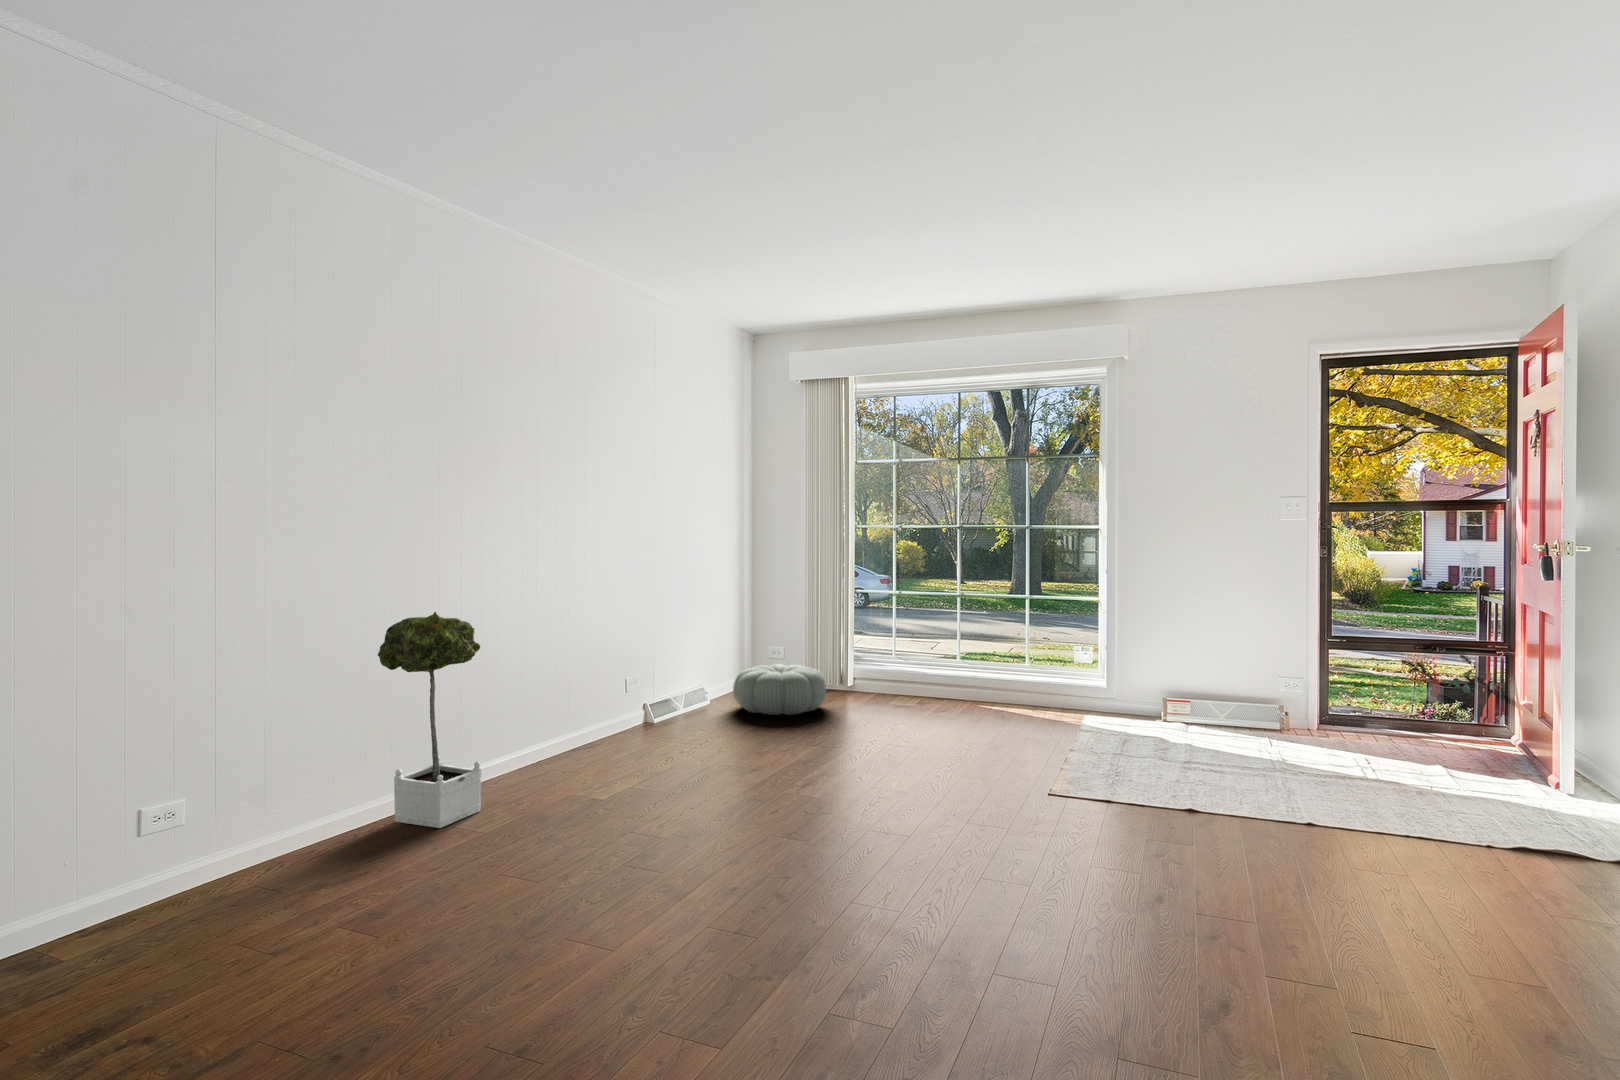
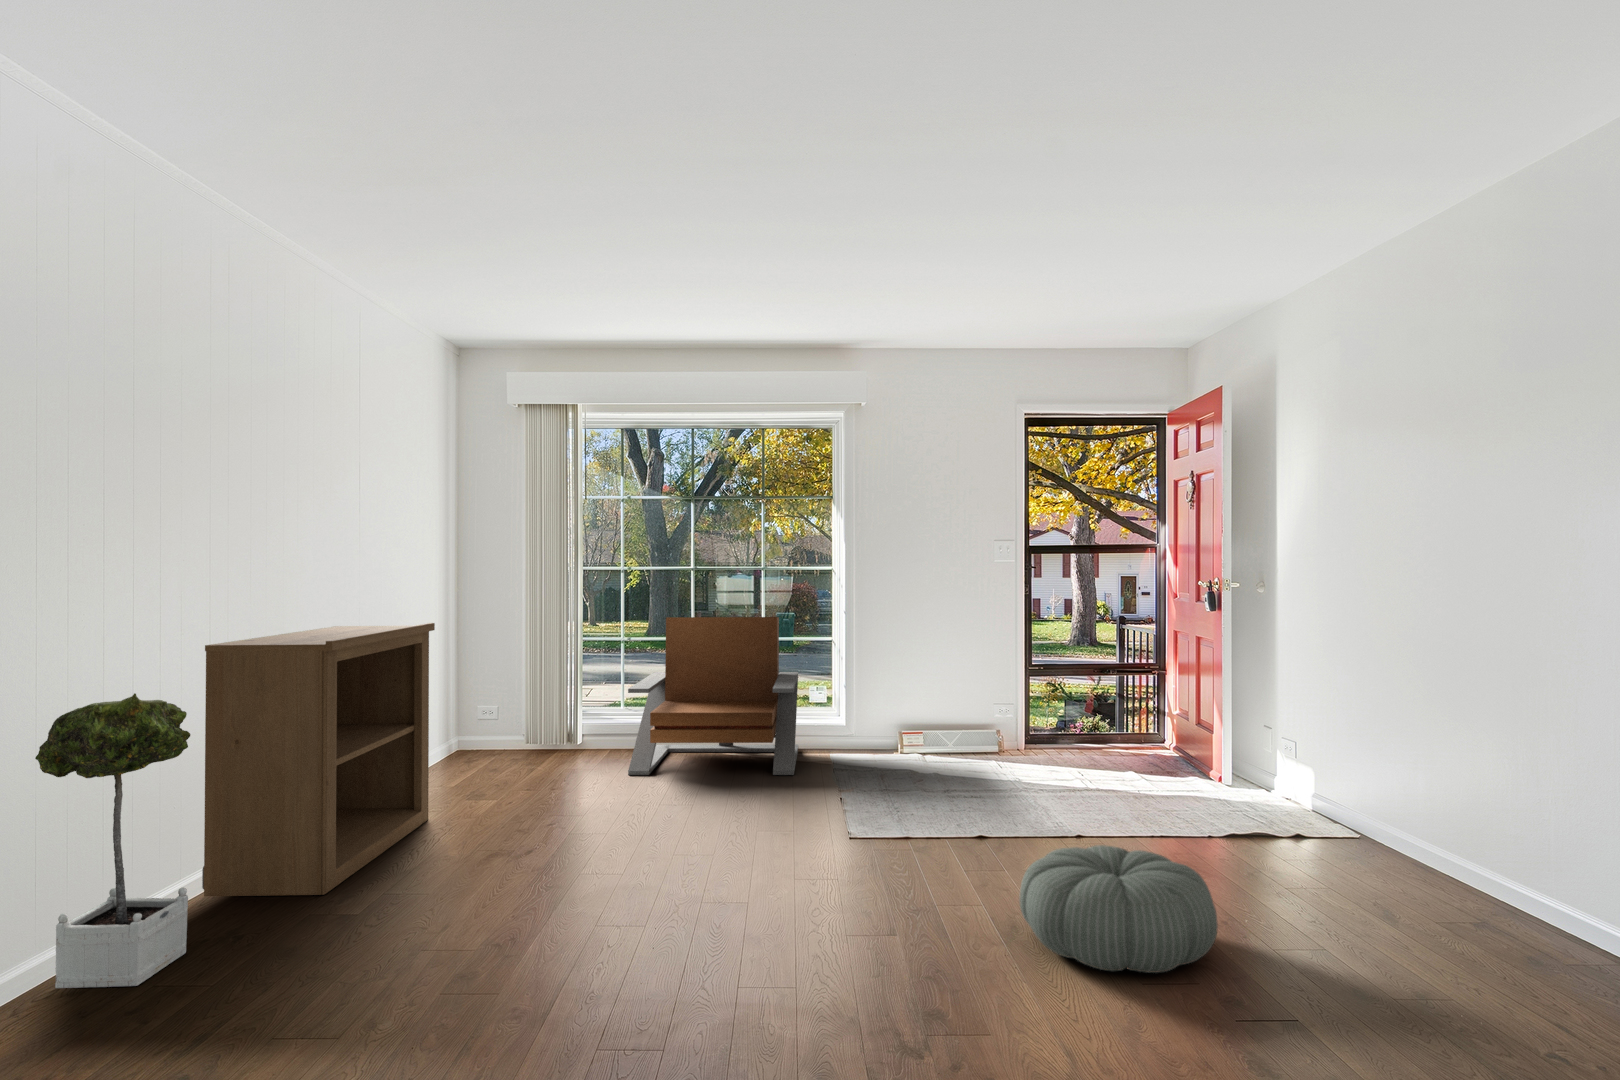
bookshelf: none [512,570,701,783] -> present [202,623,435,896]
lounge chair: none [880,573,1058,731] -> present [628,617,798,775]
pouf: present [733,664,826,715] -> present [1019,845,1218,973]

